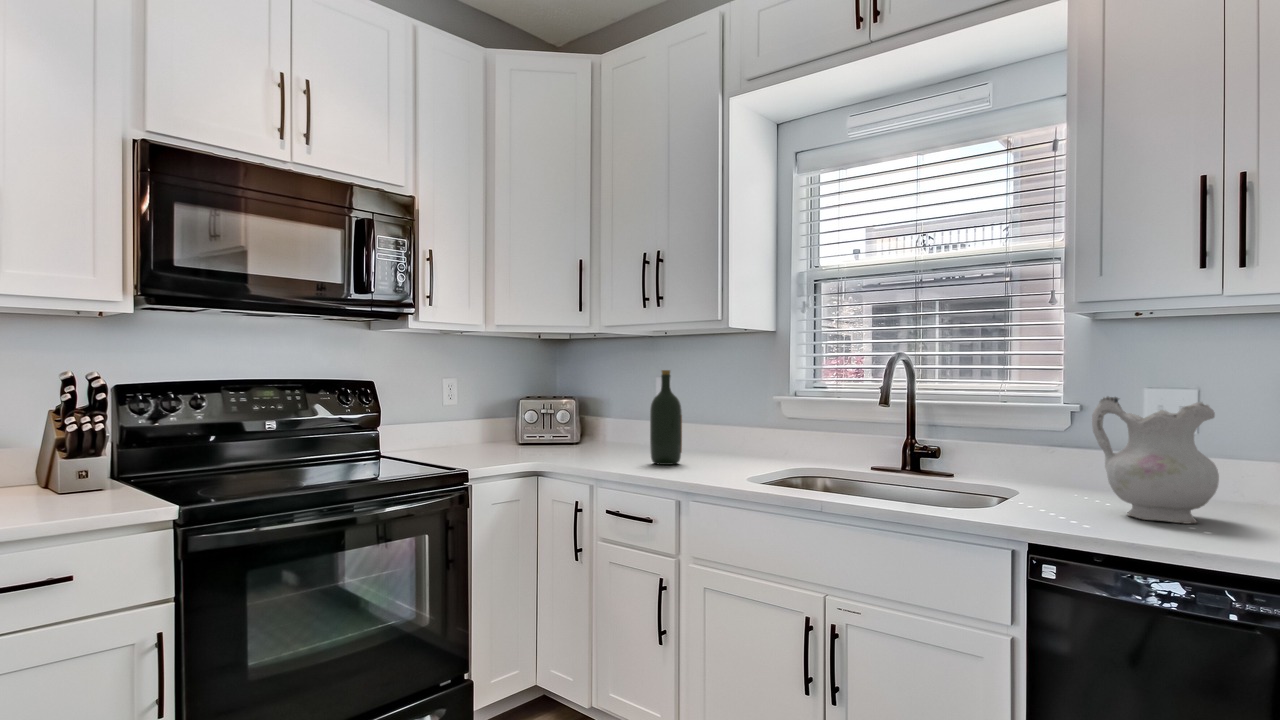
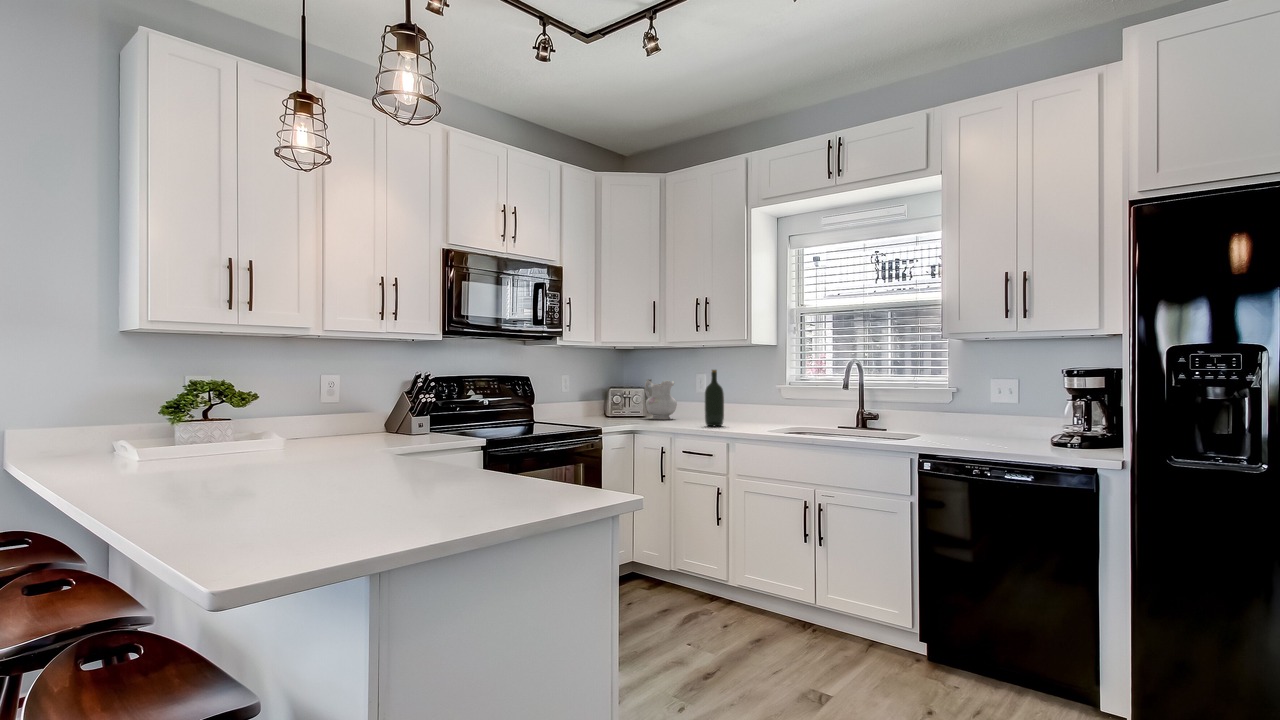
ceramic pitcher: present [1092,397,1219,524] -> present [645,379,677,420]

